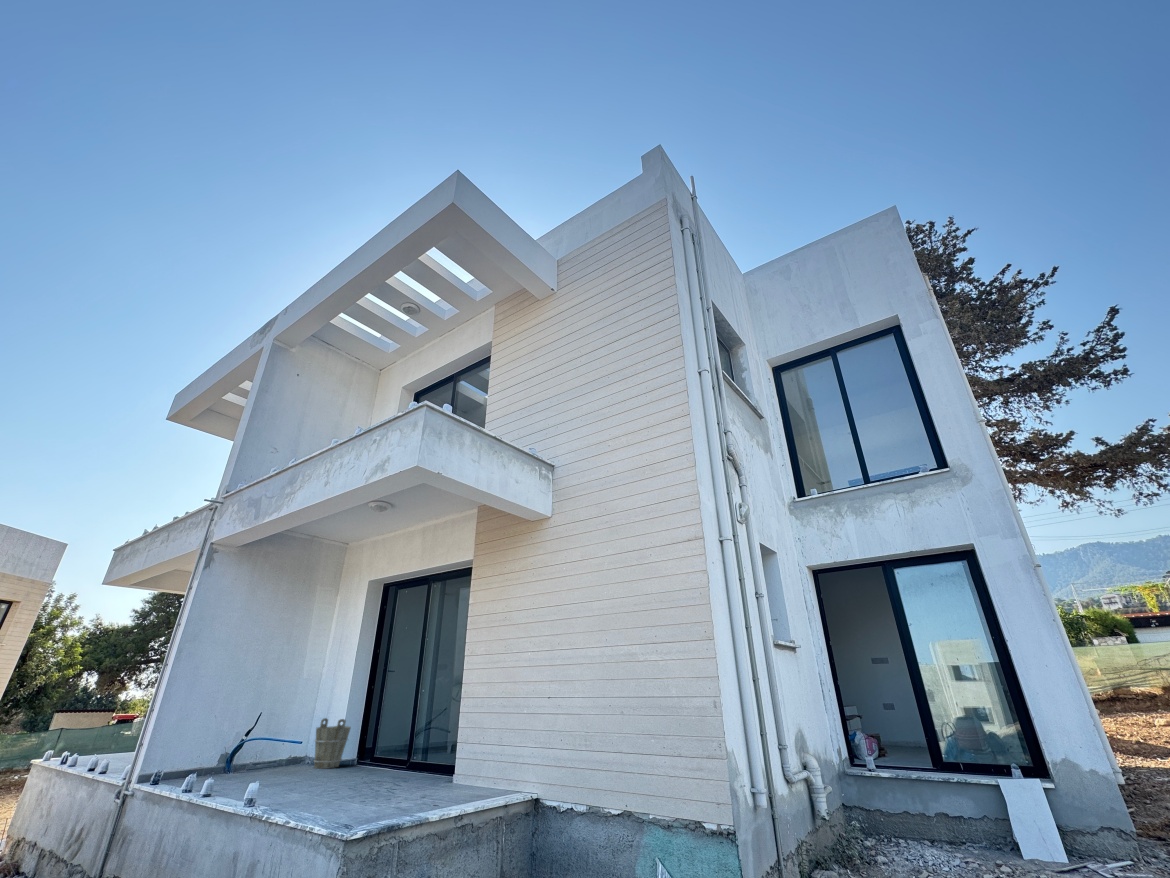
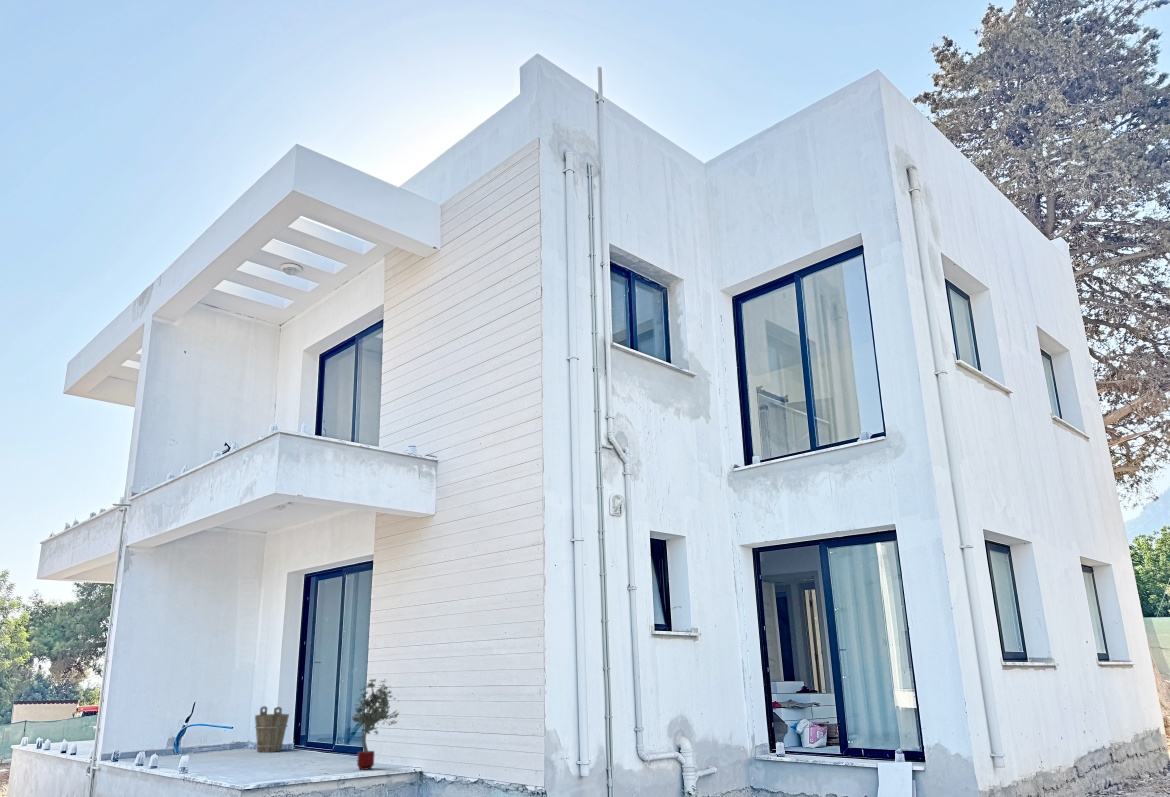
potted tree: none [449,688,508,797] -> present [352,679,398,770]

